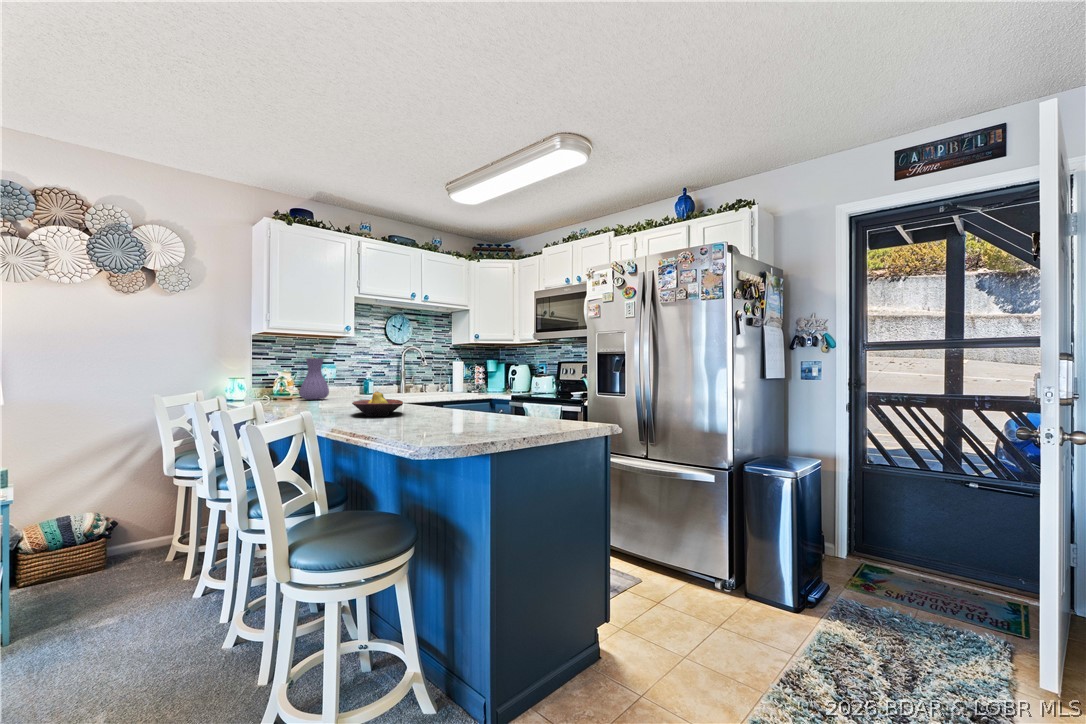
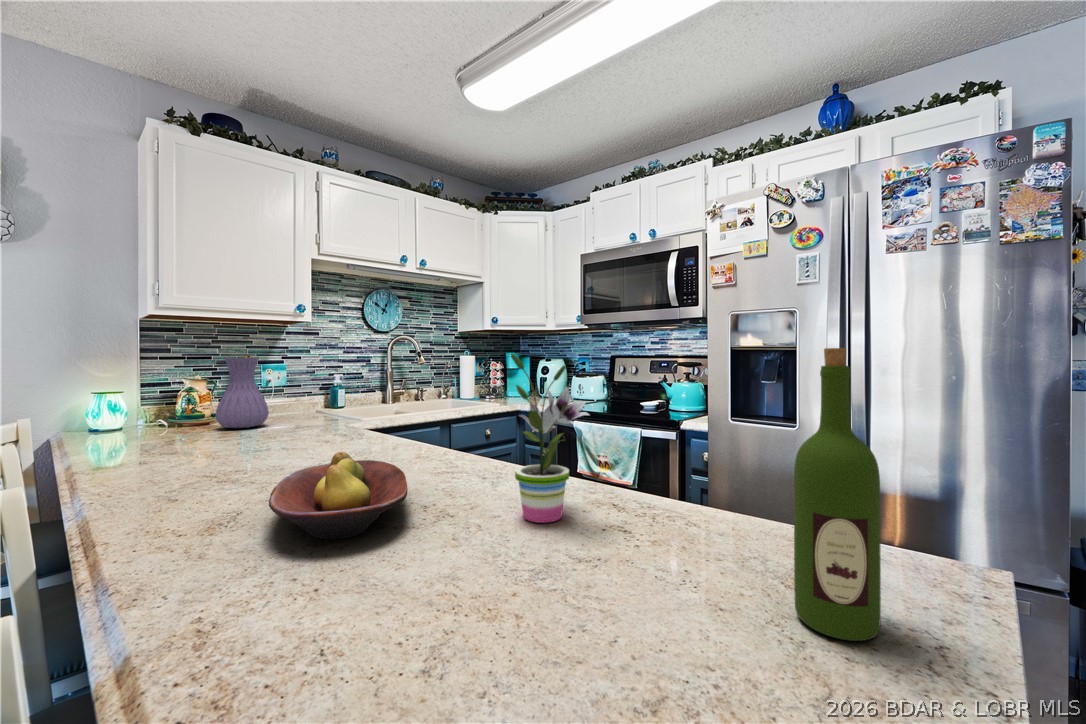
wine bottle: none [504,348,524,424] -> present [794,348,881,641]
potted plant: none [443,351,471,415] -> present [511,354,589,523]

